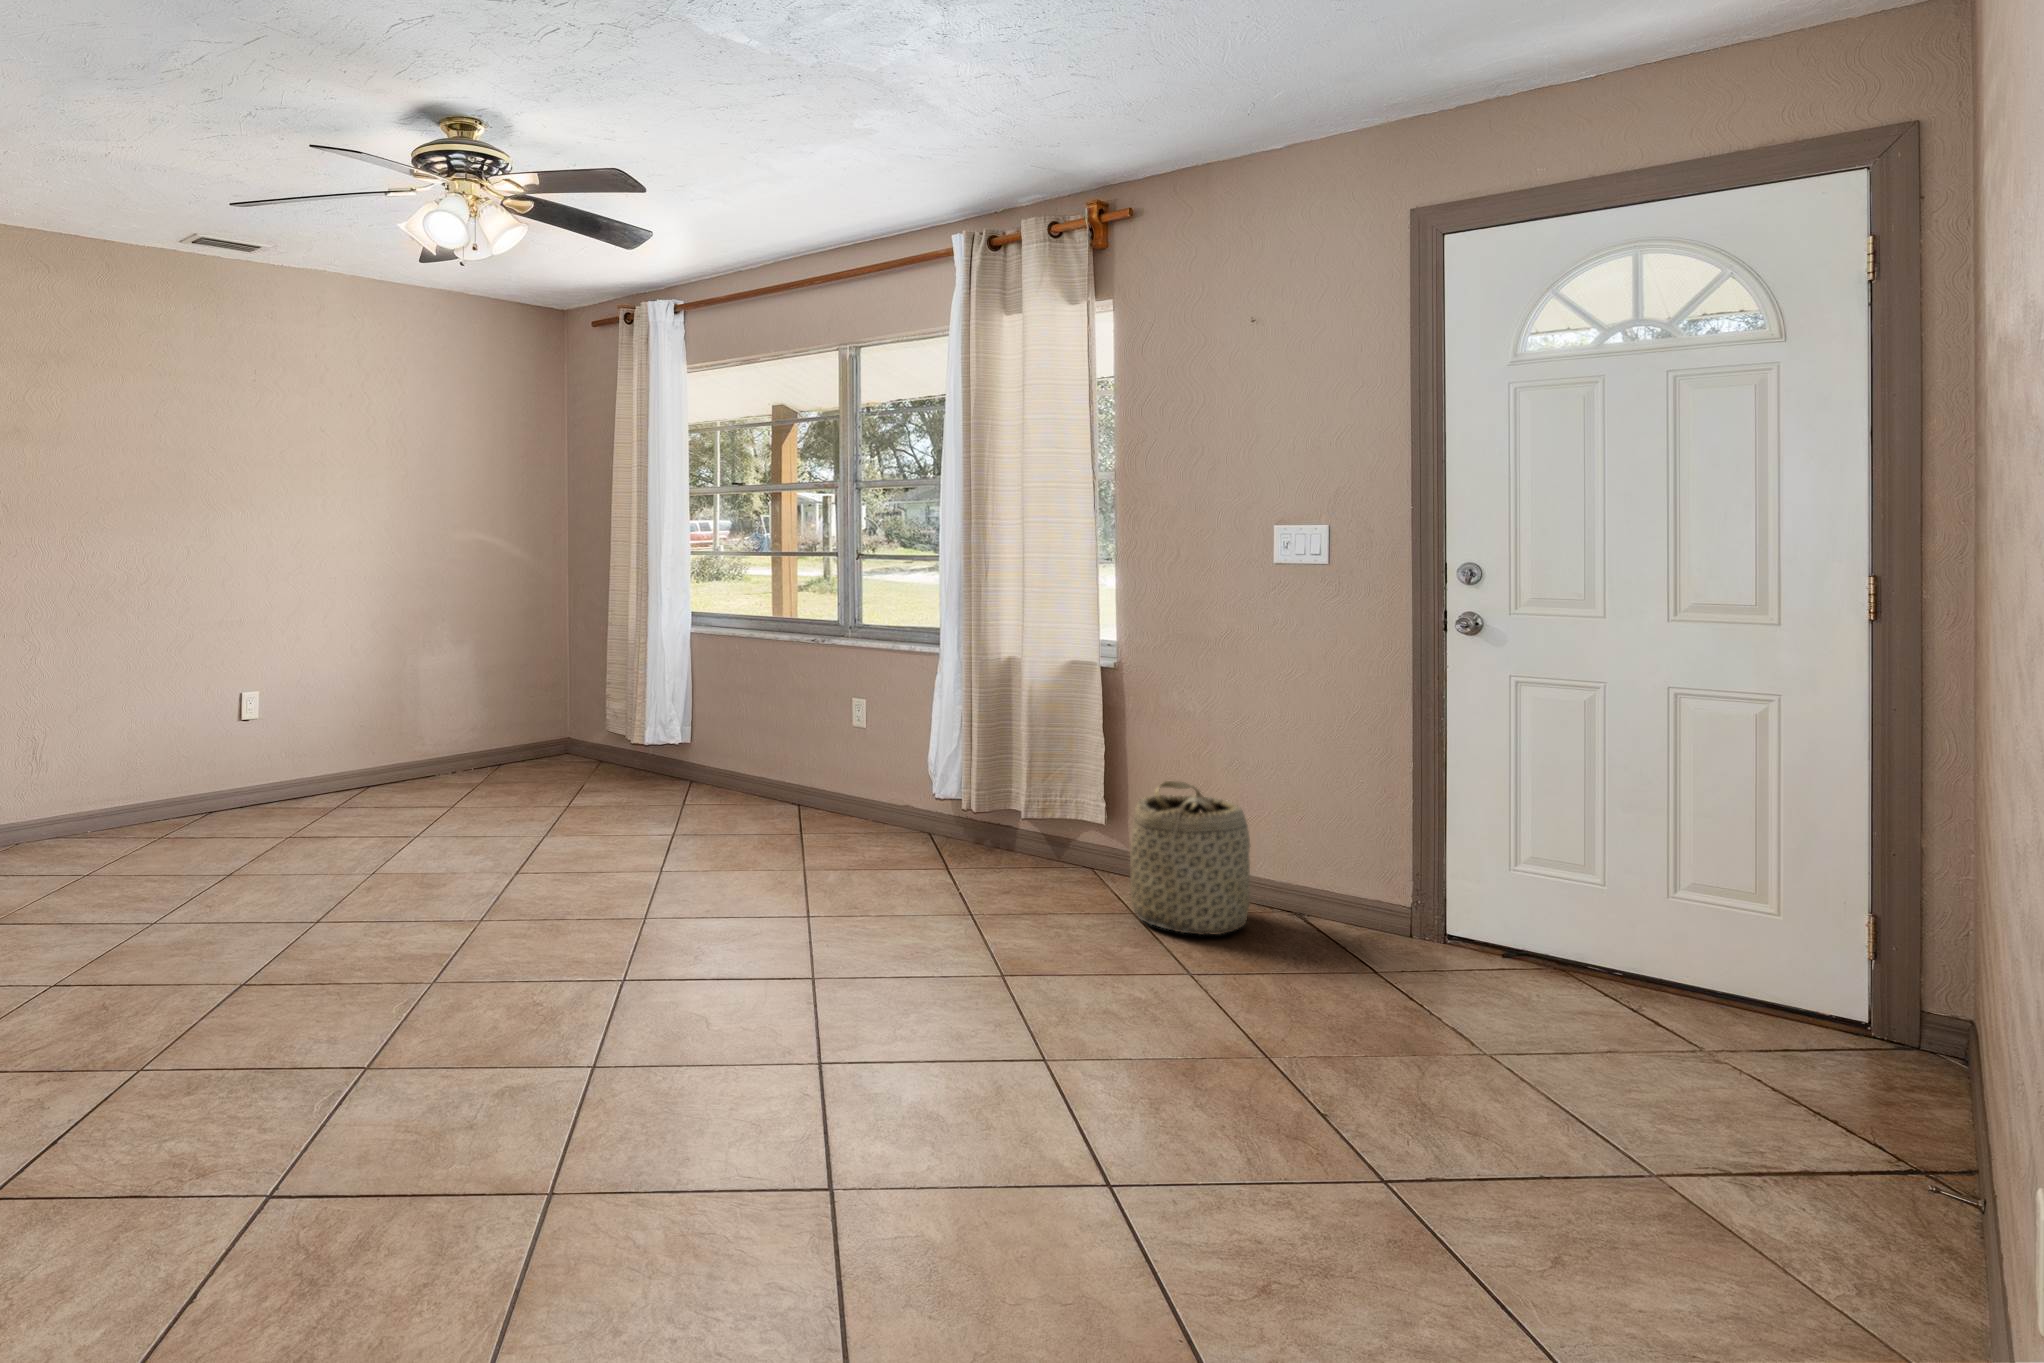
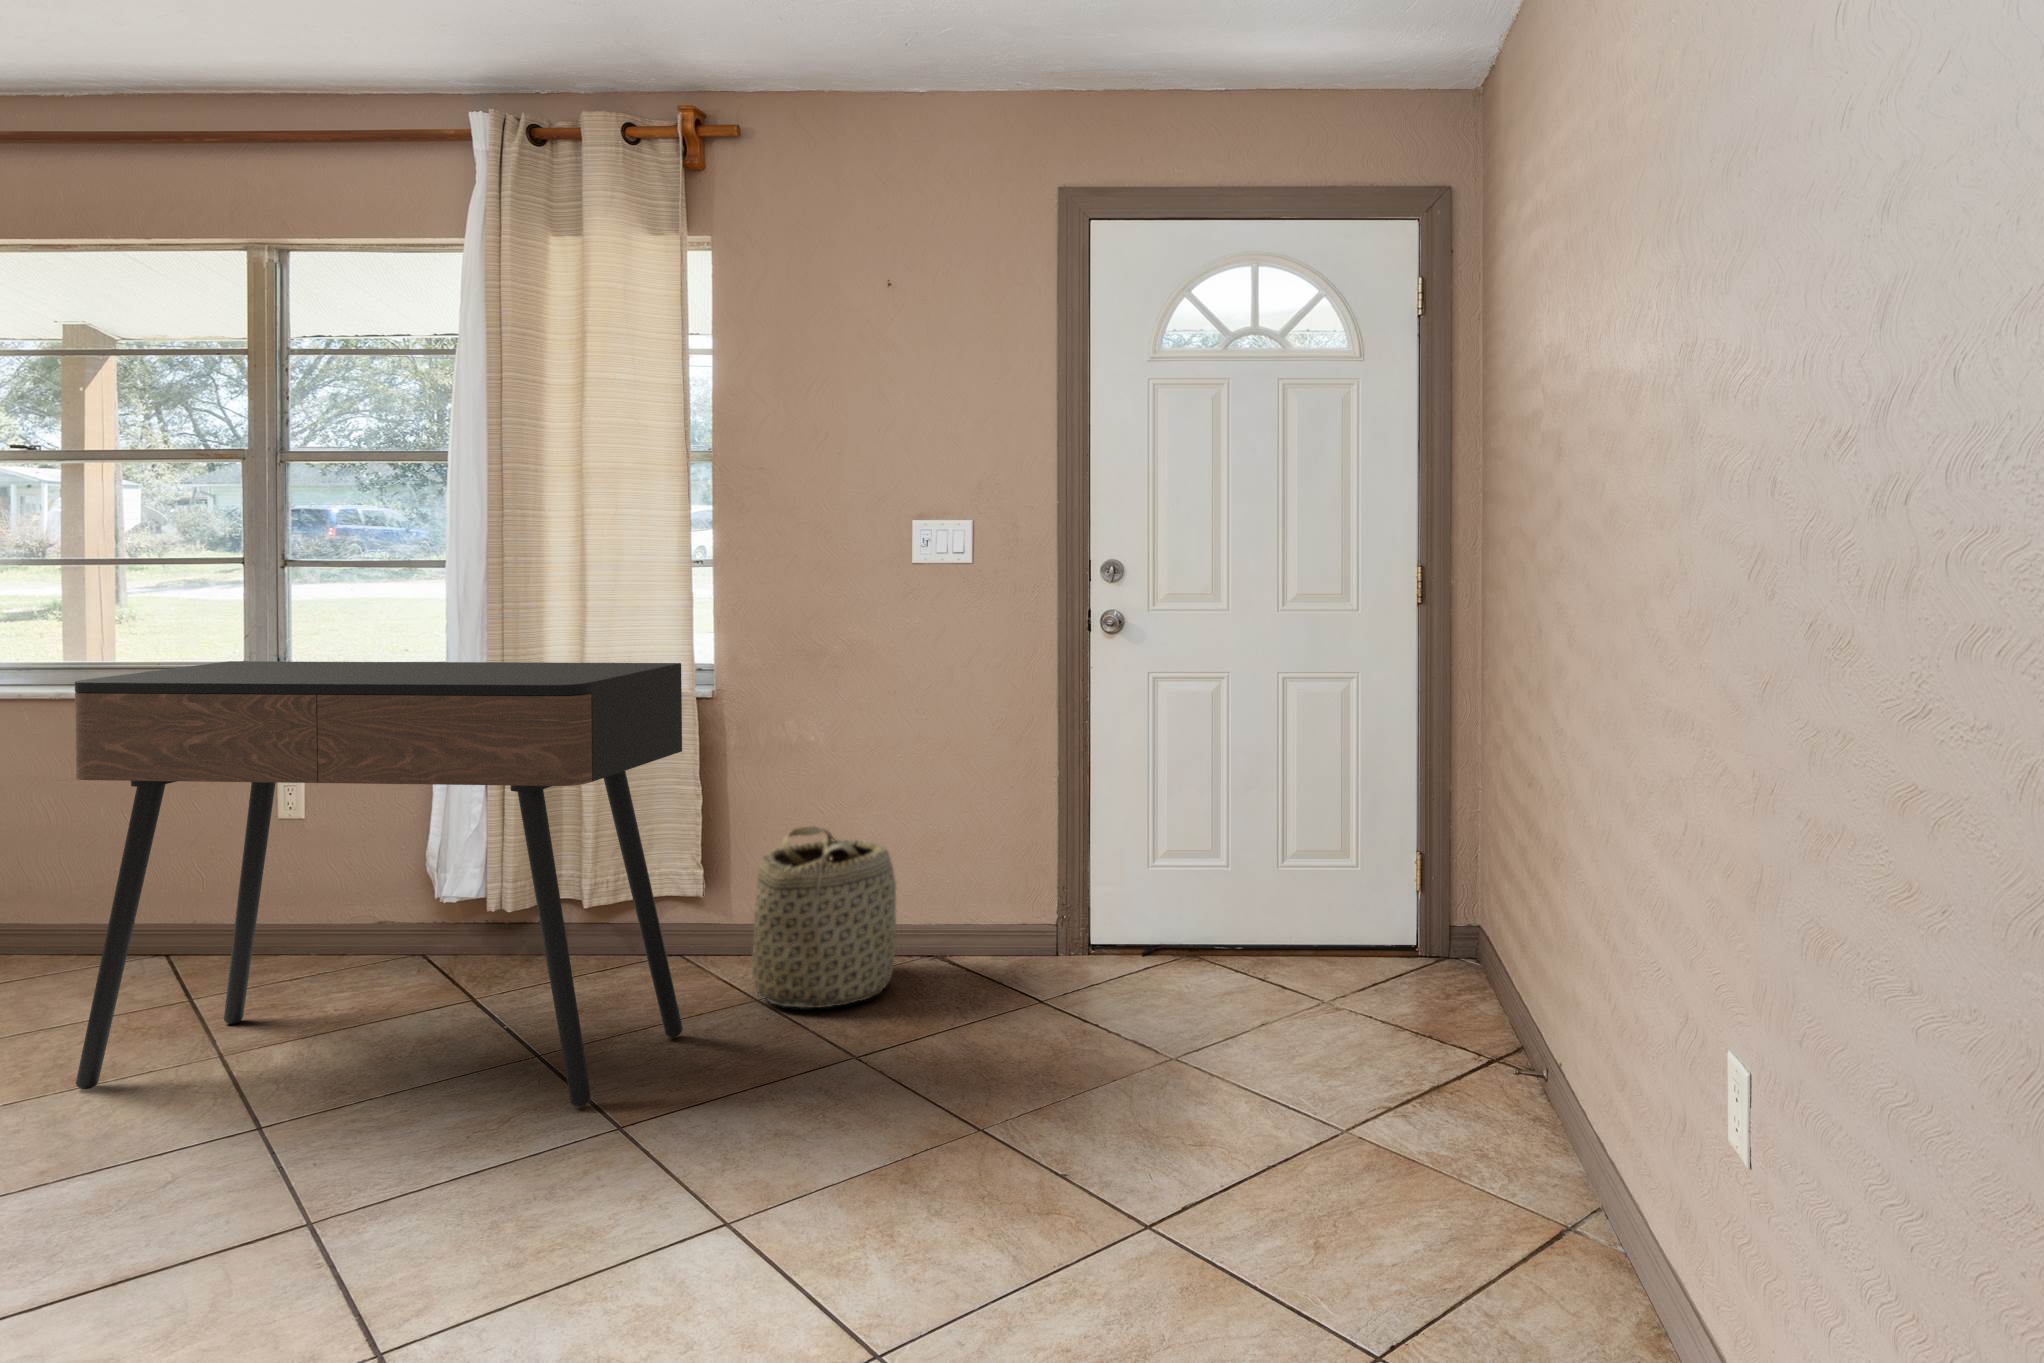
console table: none [730,620,1070,957] -> present [75,661,683,1107]

